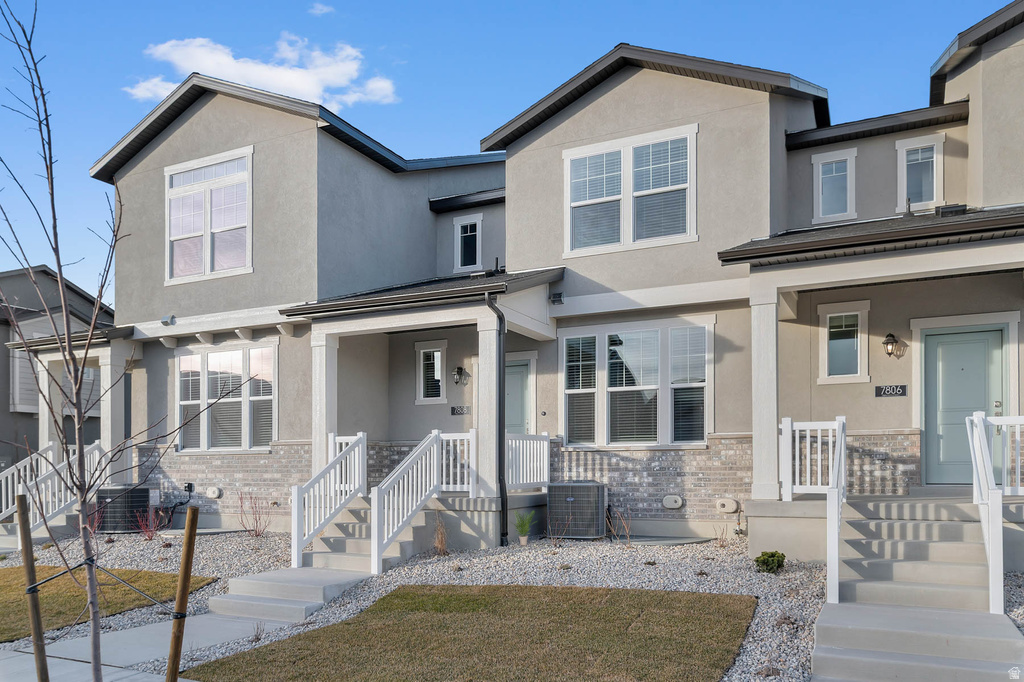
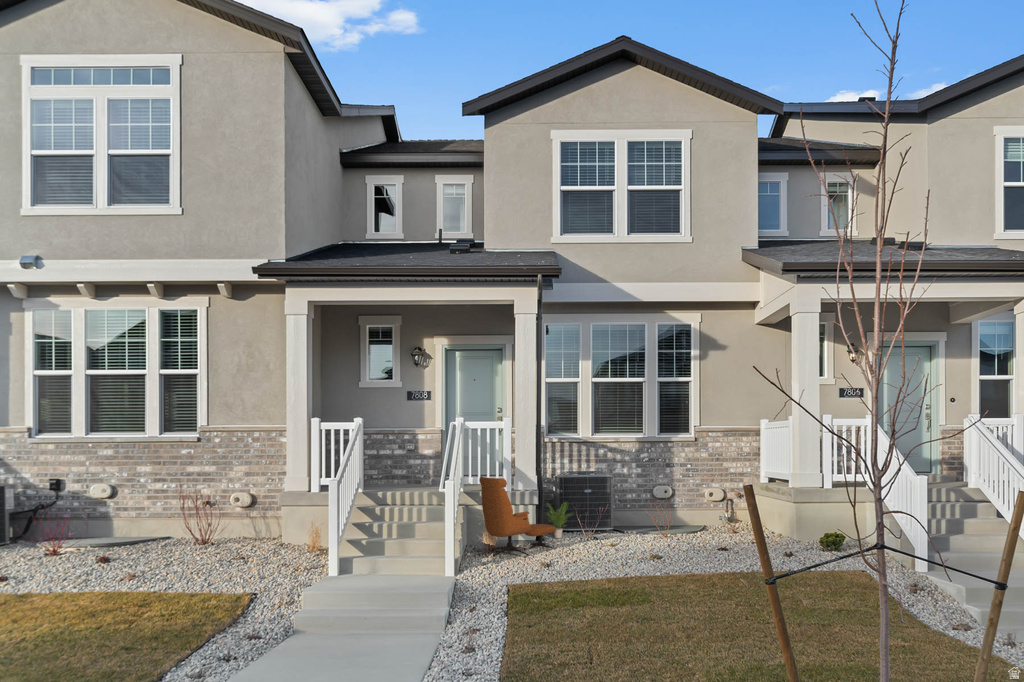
lounge chair: none [420,484,509,561] -> present [479,476,556,556]

